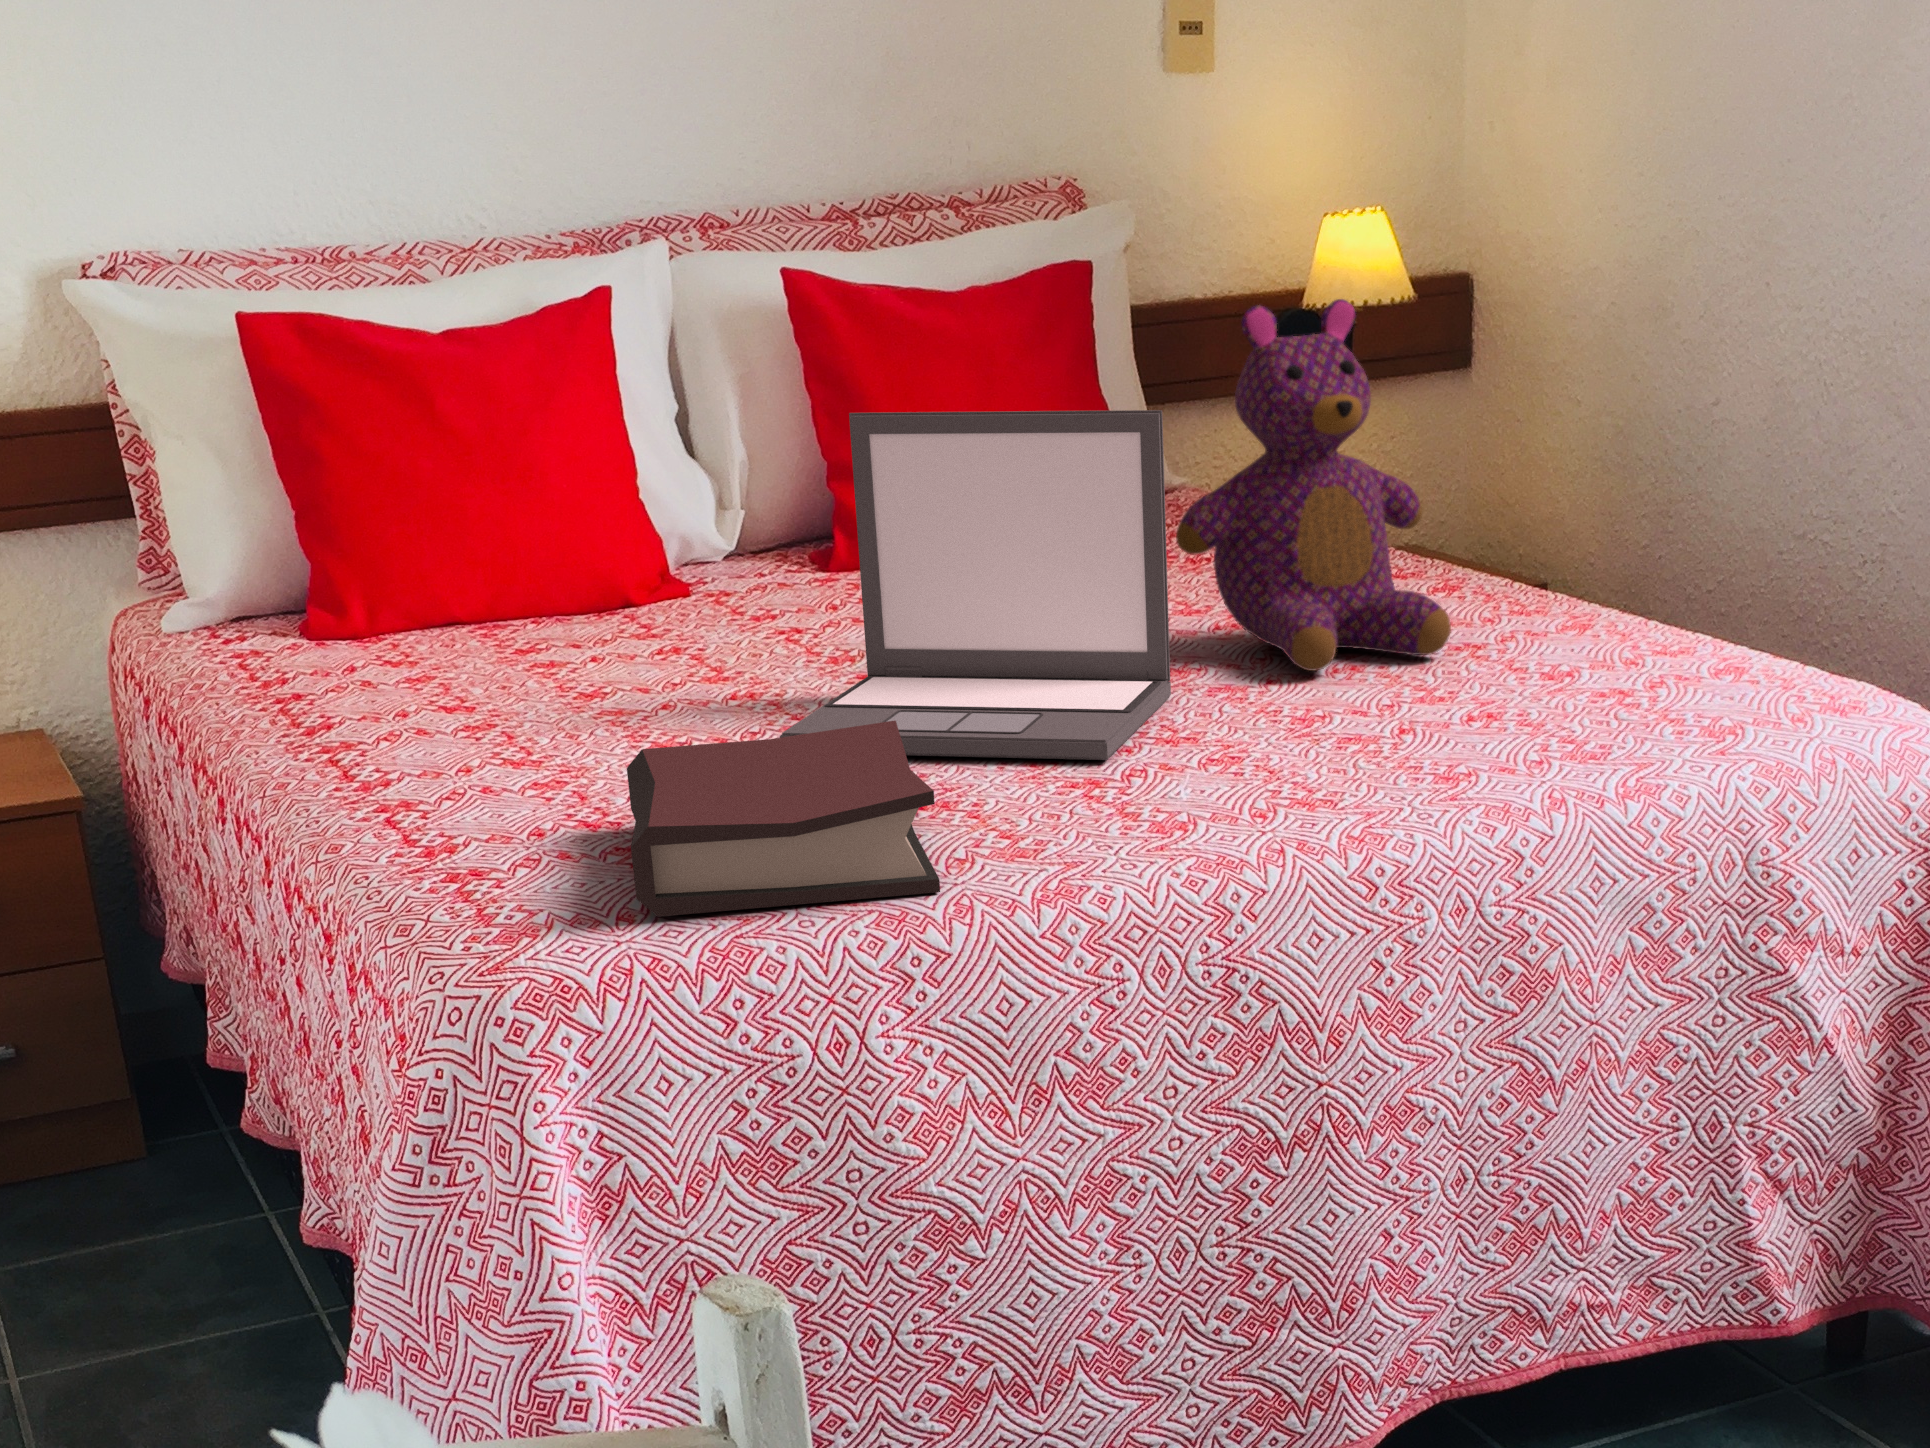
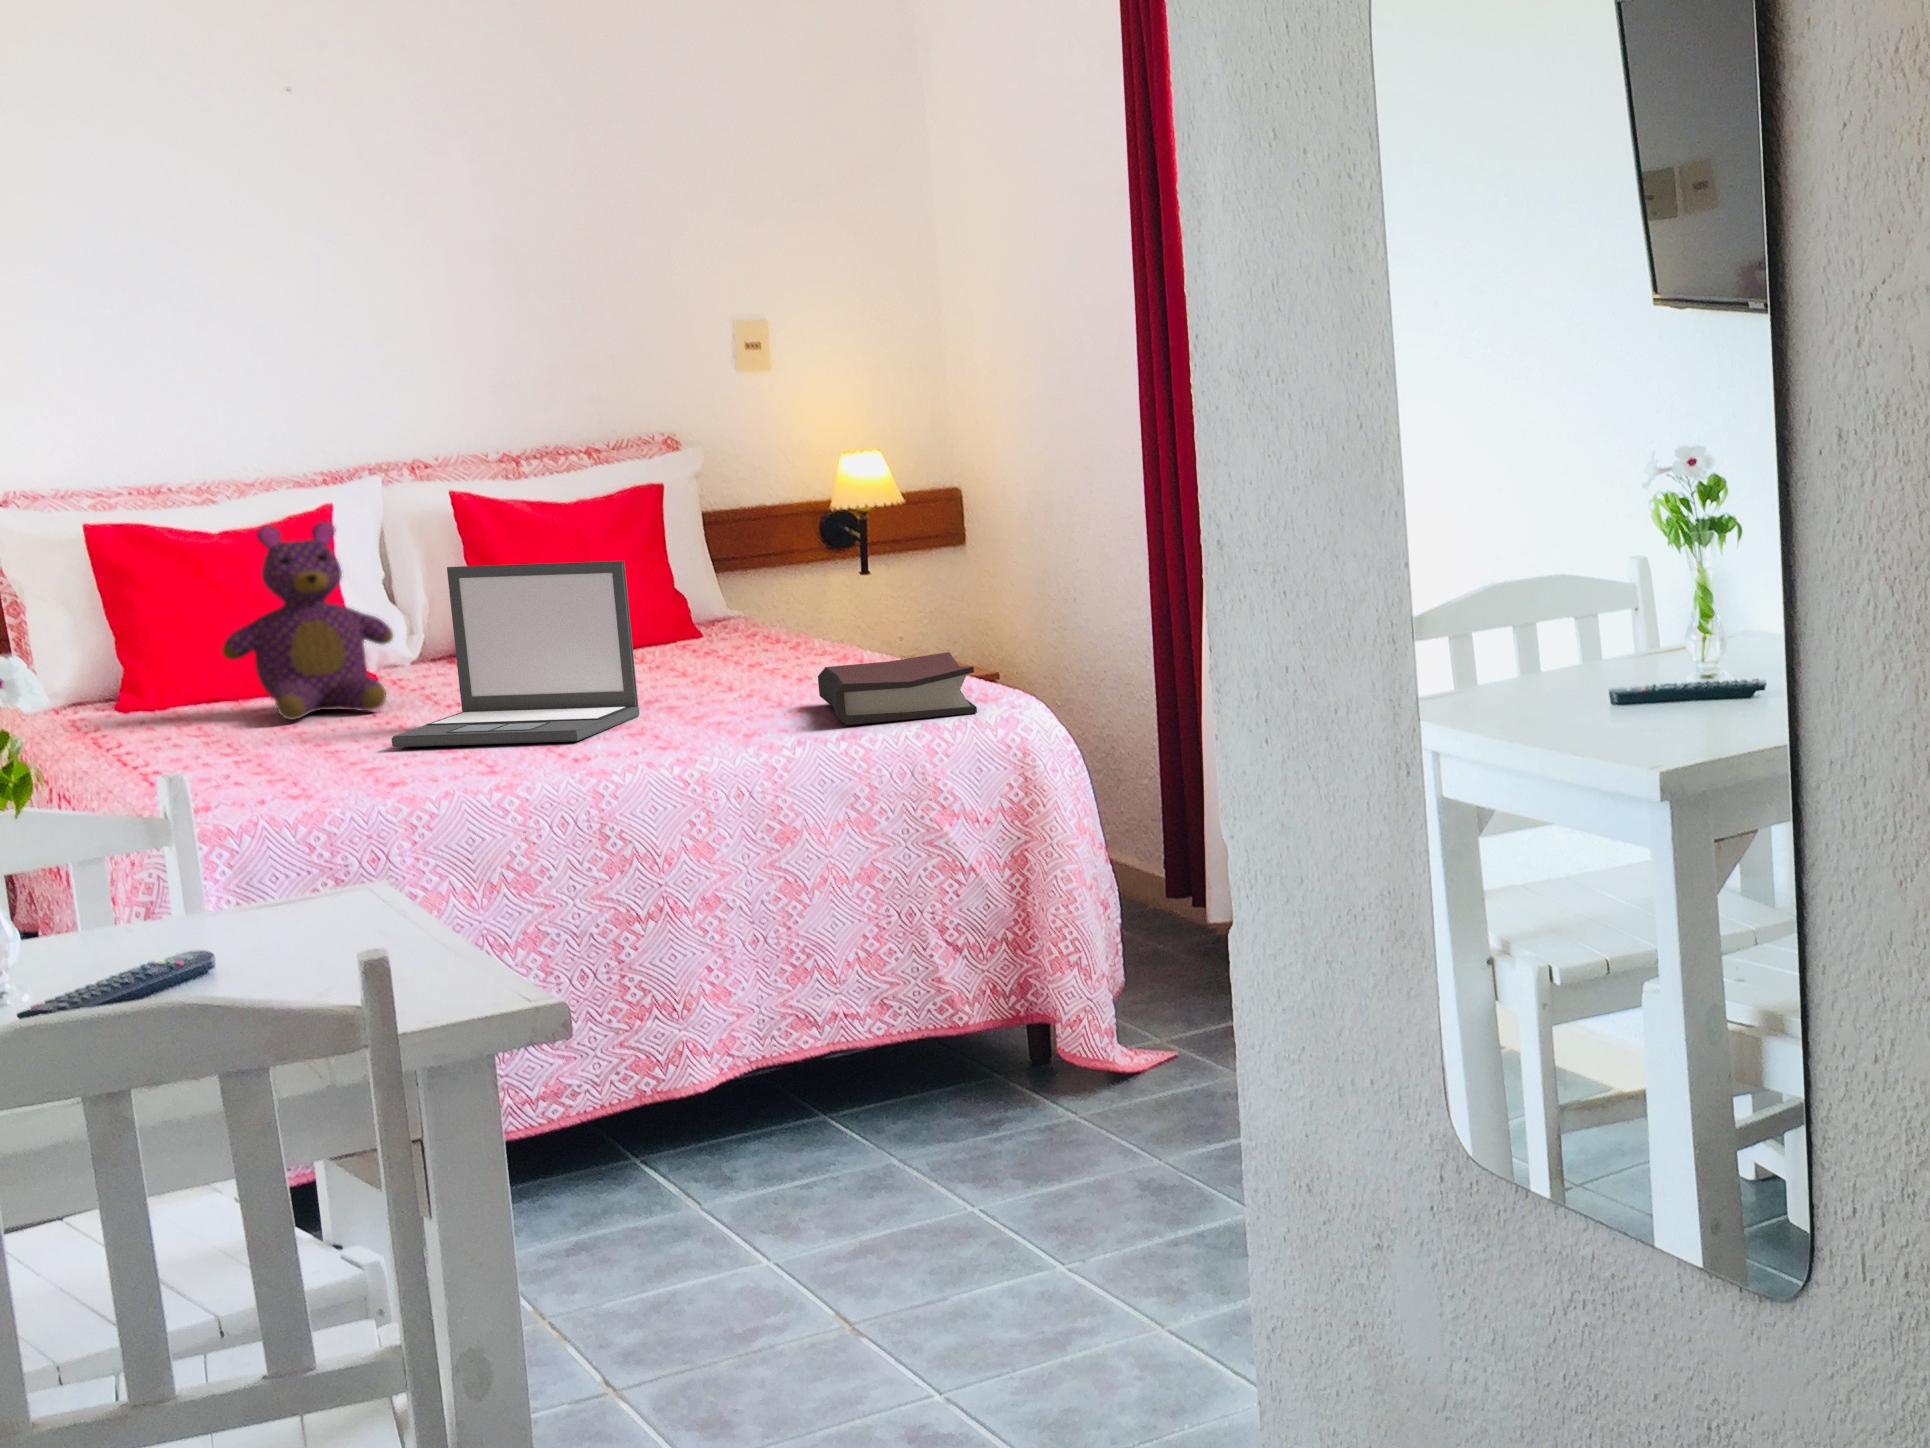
teddy bear: present [1176,299,1451,671] -> present [222,521,393,720]
hardback book: present [627,720,940,917] -> present [818,652,977,725]

